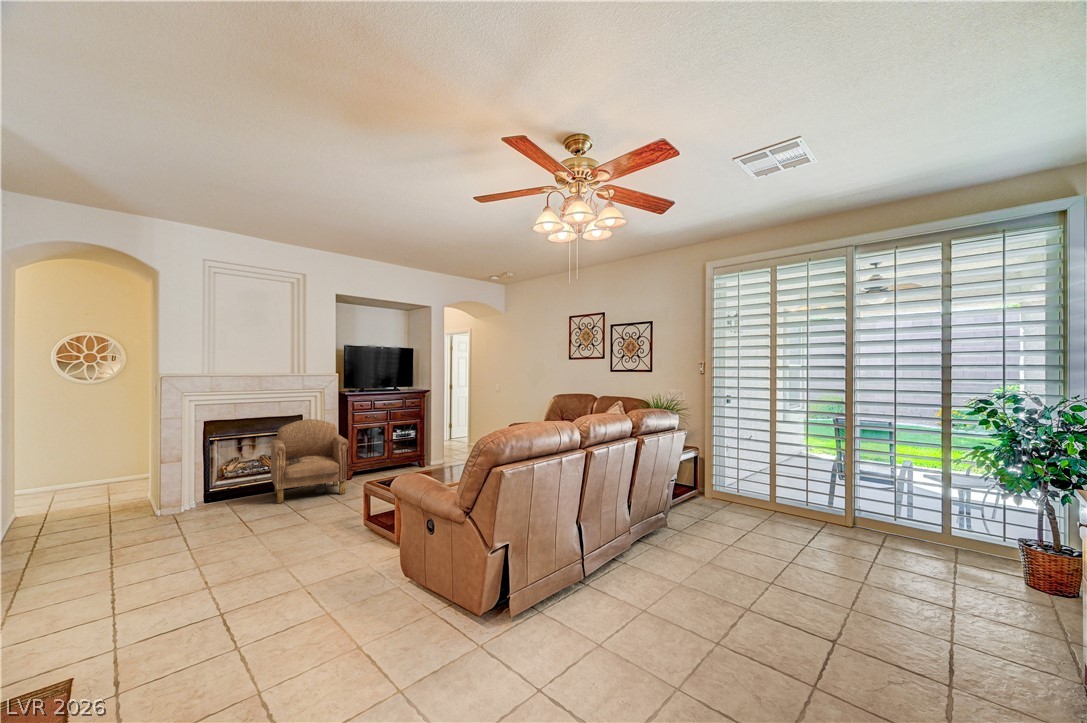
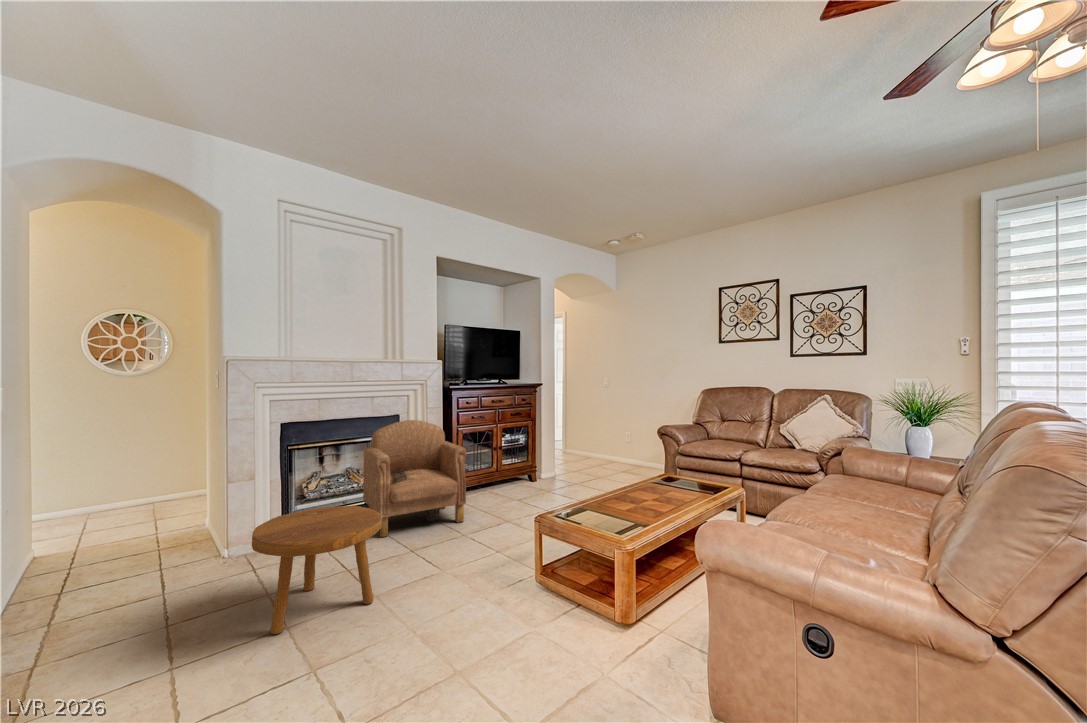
footstool: none [169,477,261,552] -> present [252,506,382,634]

